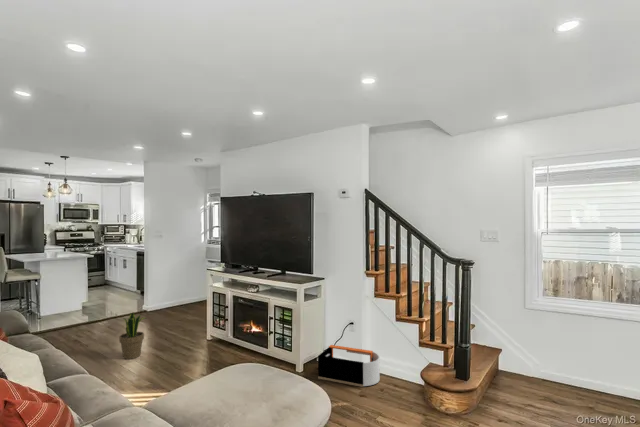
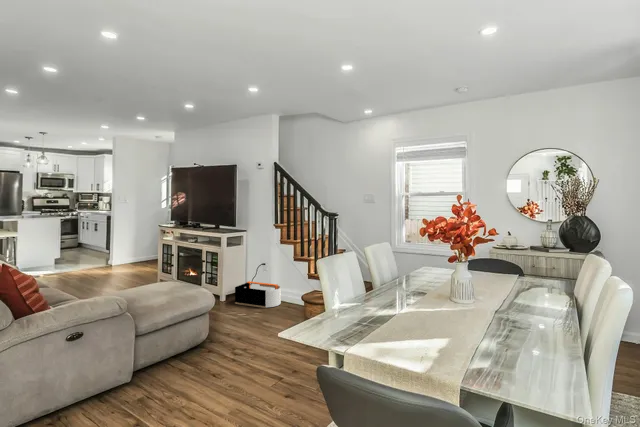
potted plant: present [119,313,146,359] -> none [83,257,106,293]

